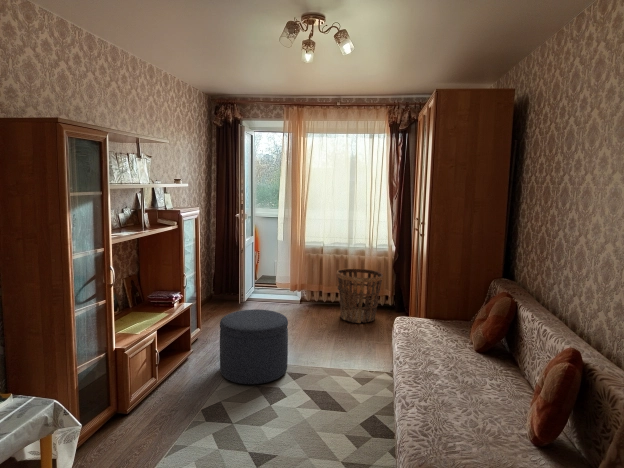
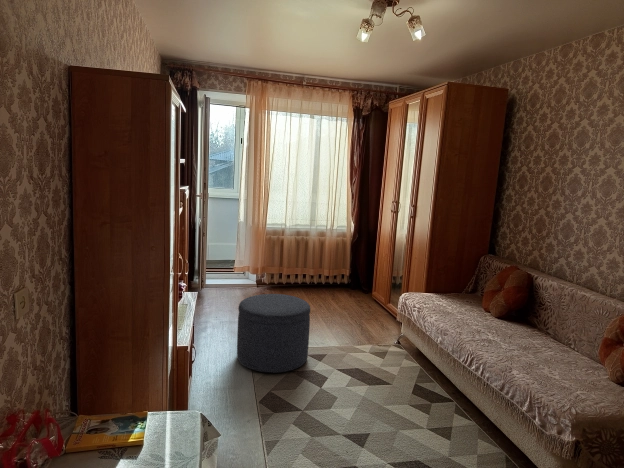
basket: present [336,269,383,323] -> none [305,250,350,302]

